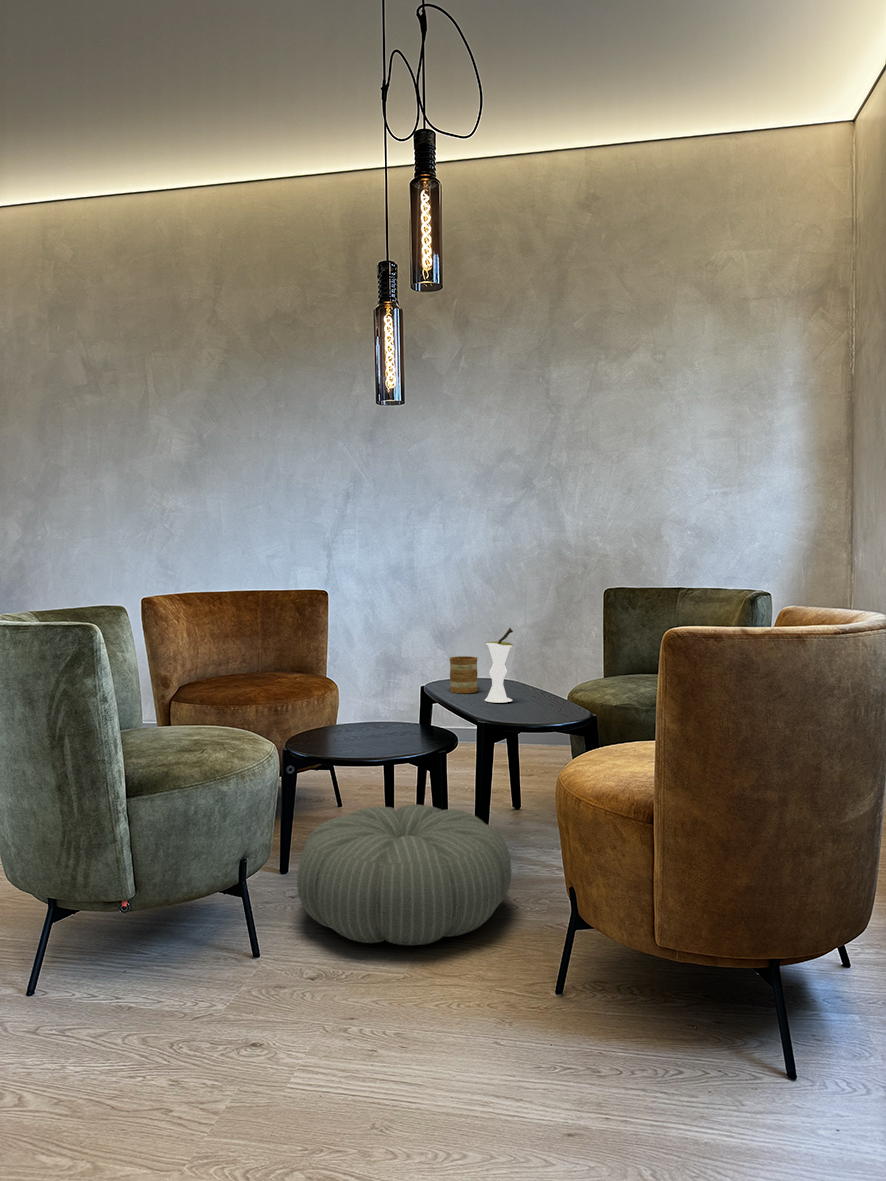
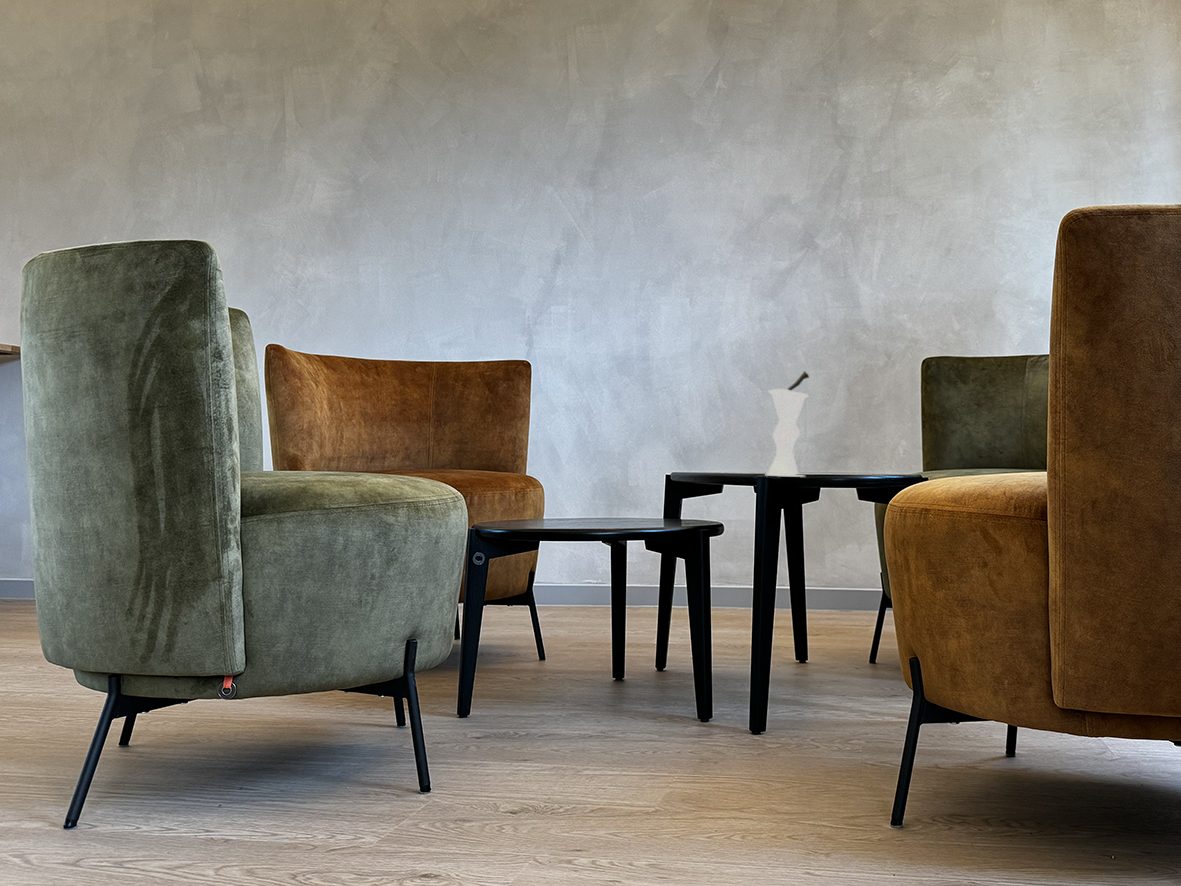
mug: present [450,656,478,693] -> none [711,423,752,472]
pouf: present [297,804,511,945] -> none [490,603,815,786]

